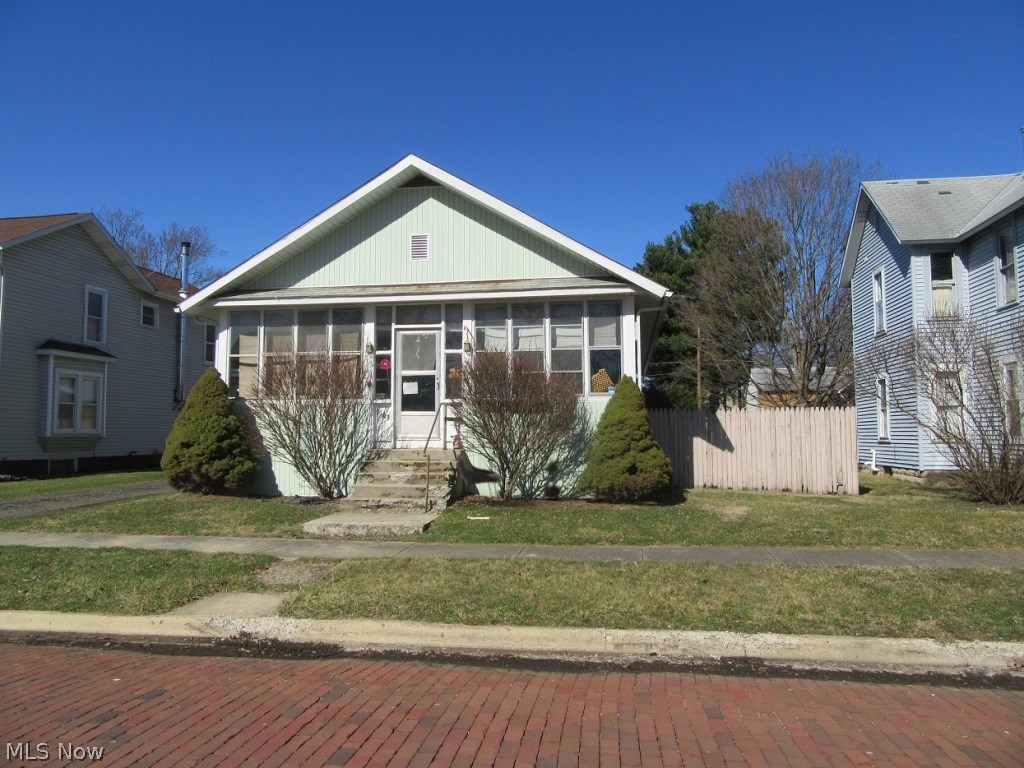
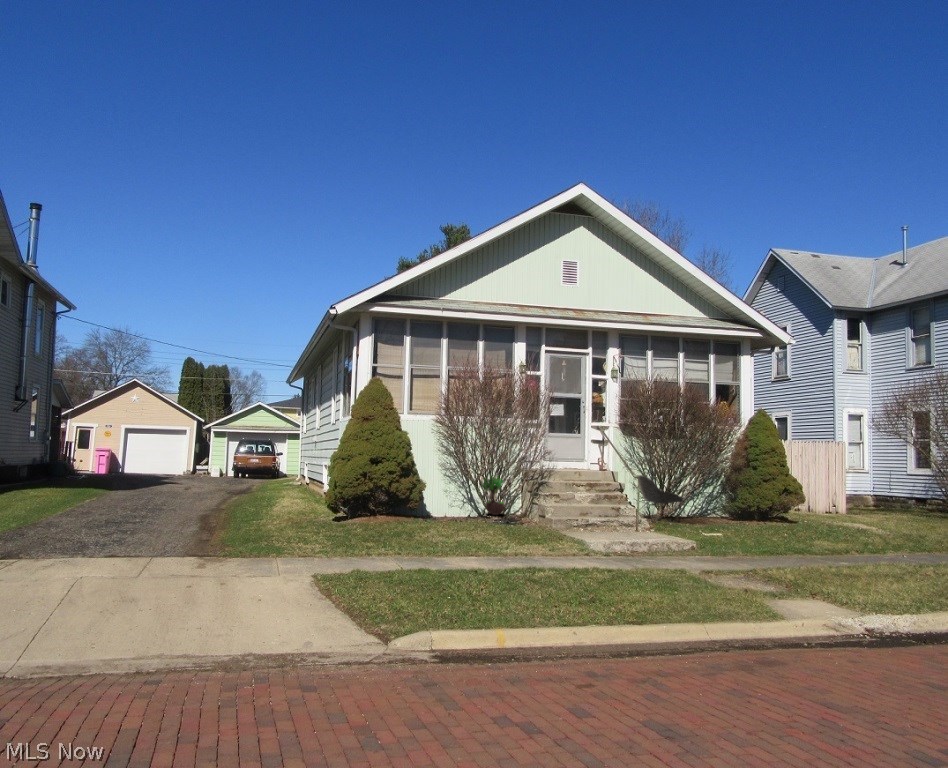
potted tree: present [542,460,562,500] -> present [483,476,504,515]

